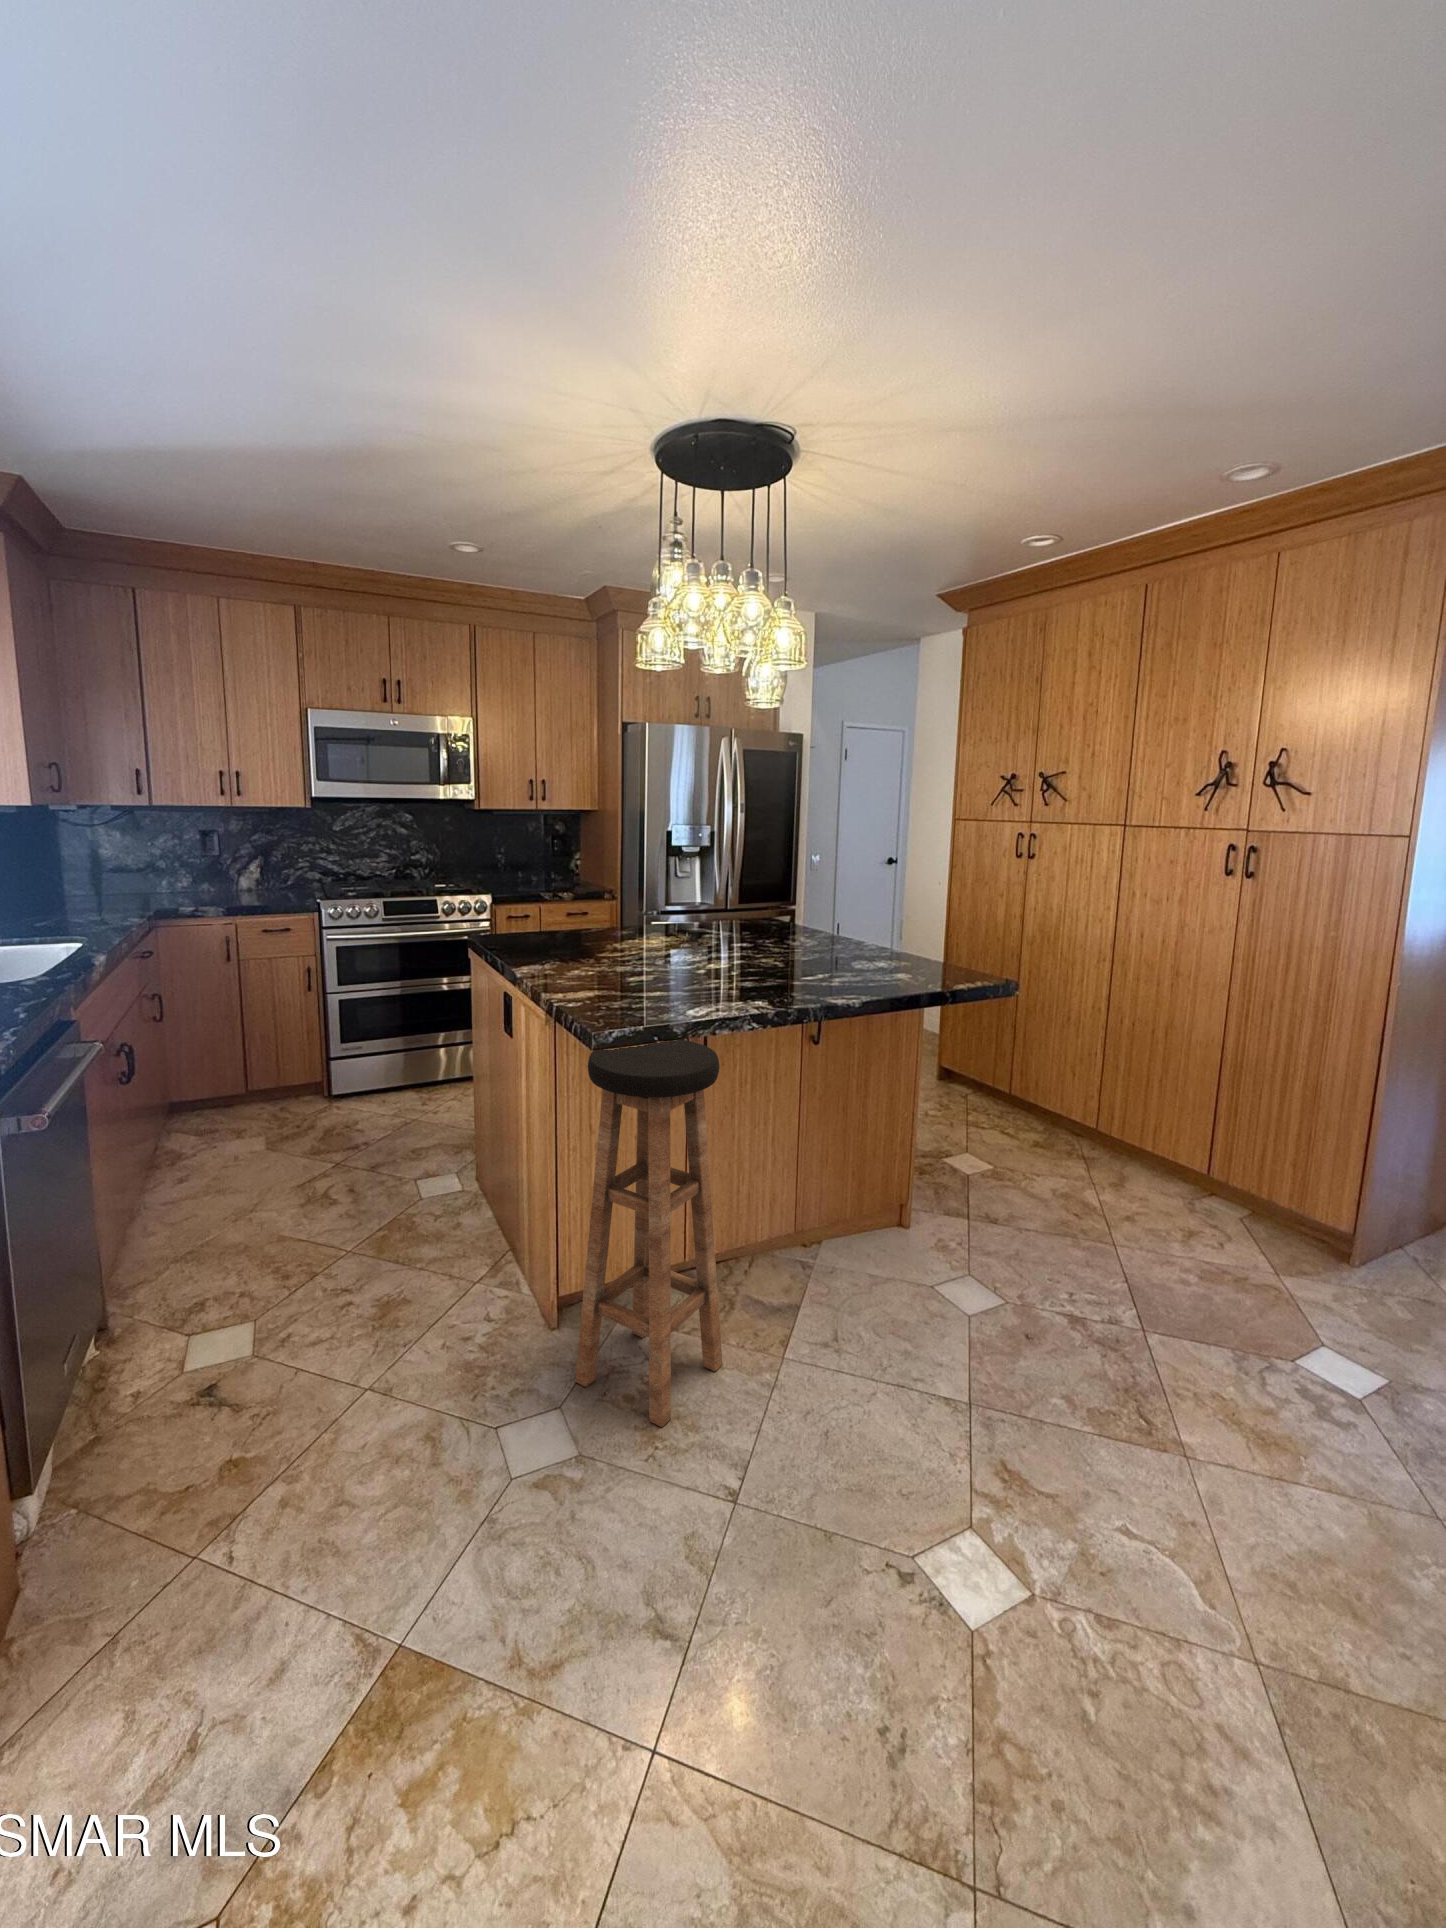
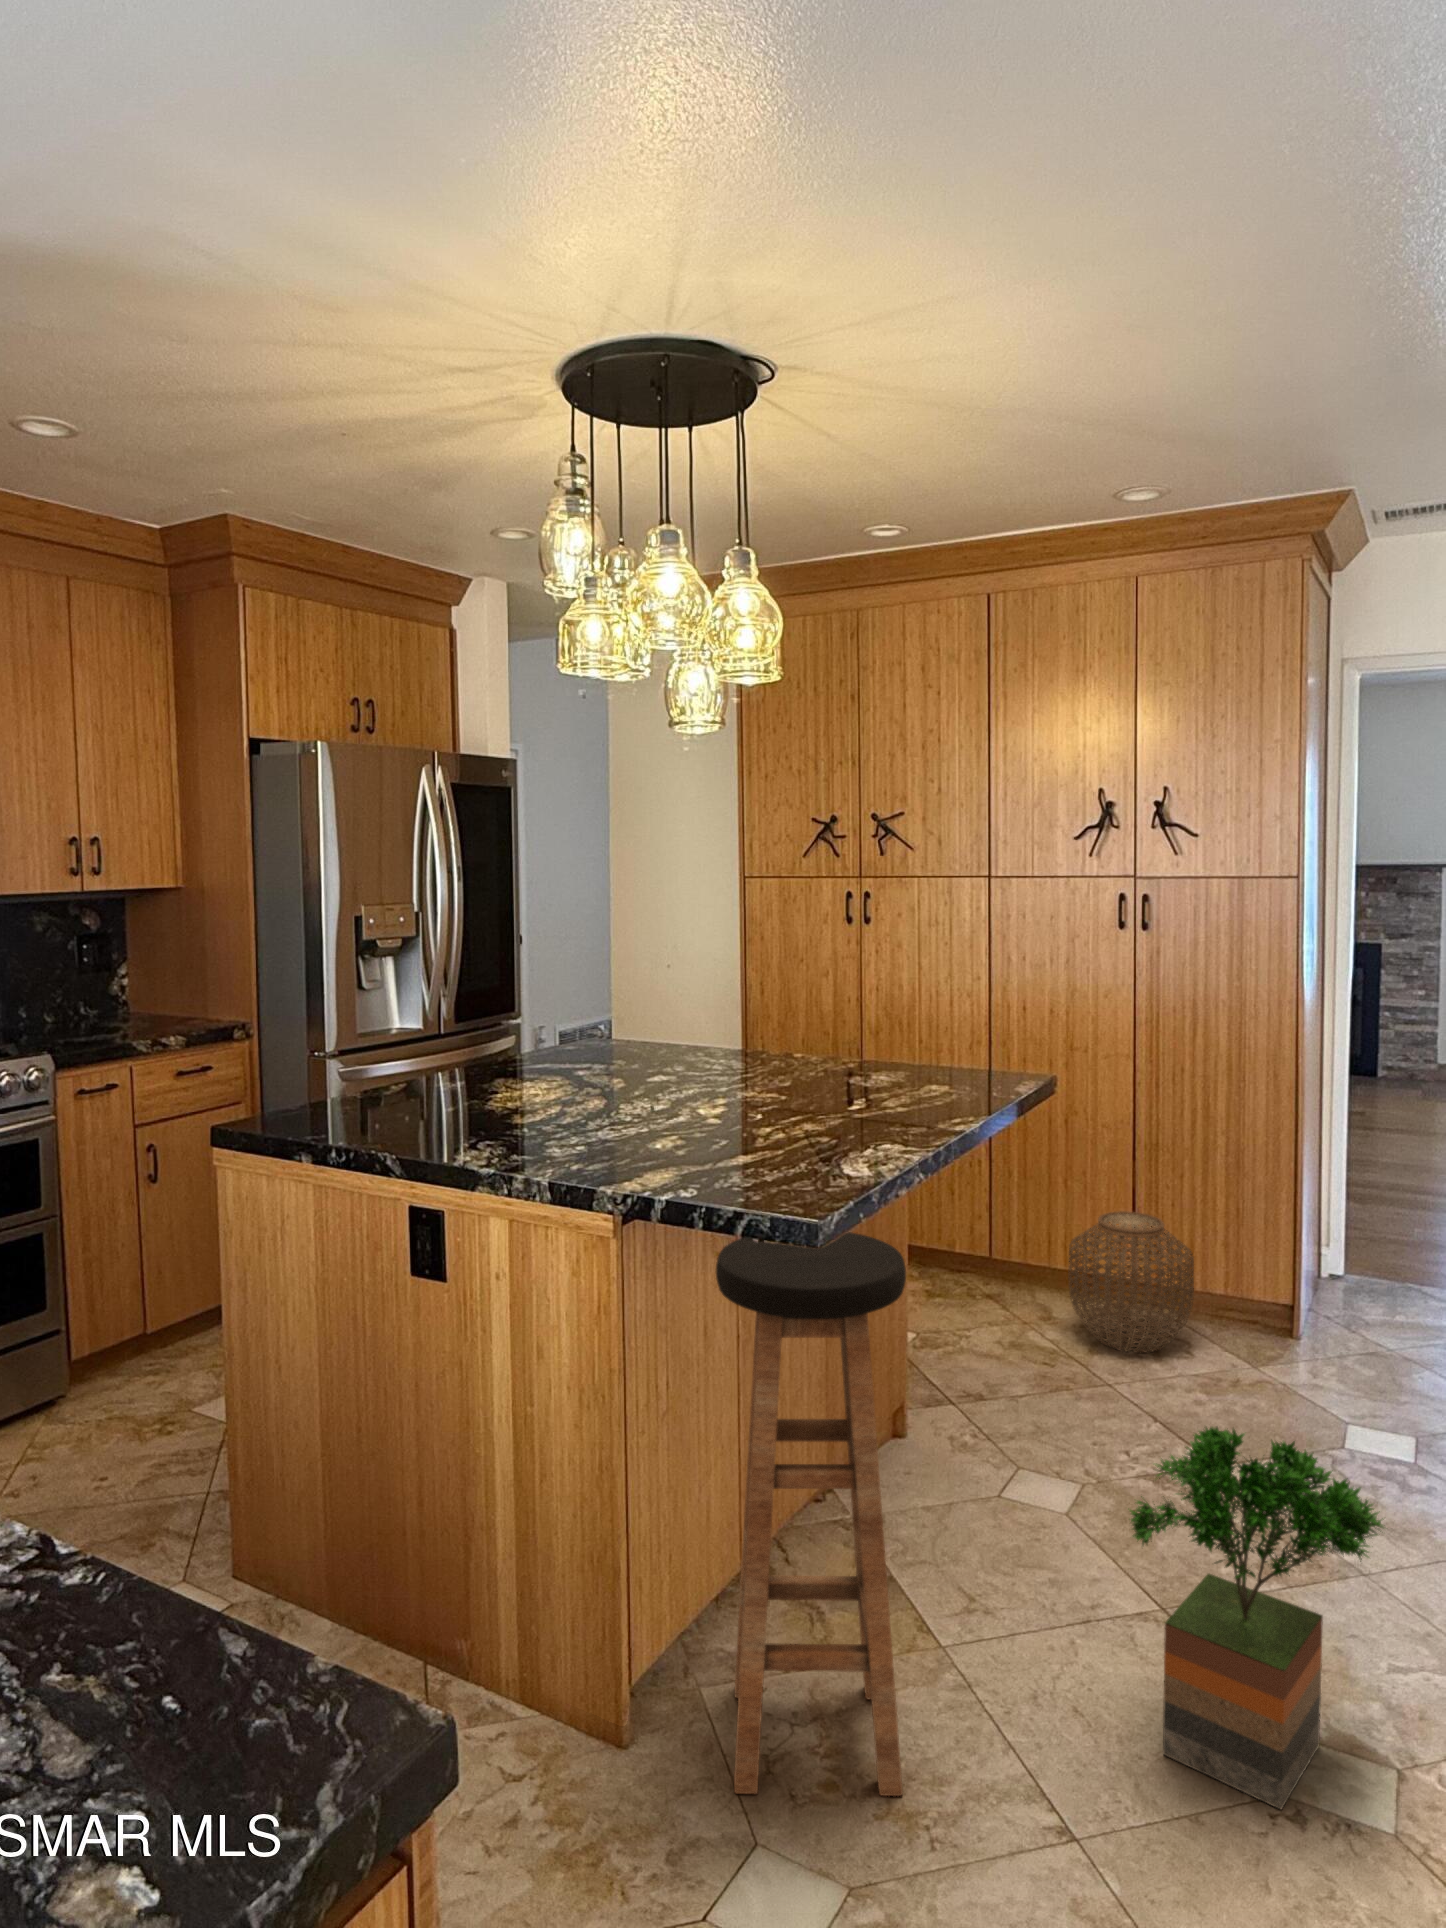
woven basket: none [1121,1110,1239,1230] -> present [1068,1211,1194,1353]
potted tree: none [844,1257,1055,1566] -> present [1130,1427,1383,1809]

